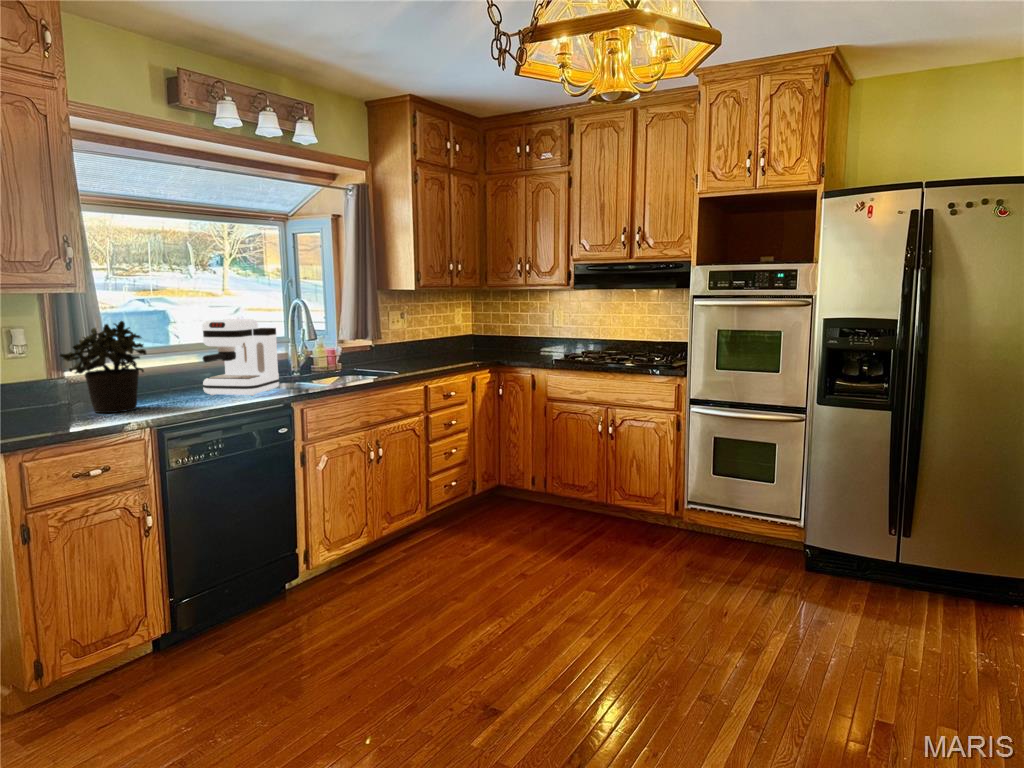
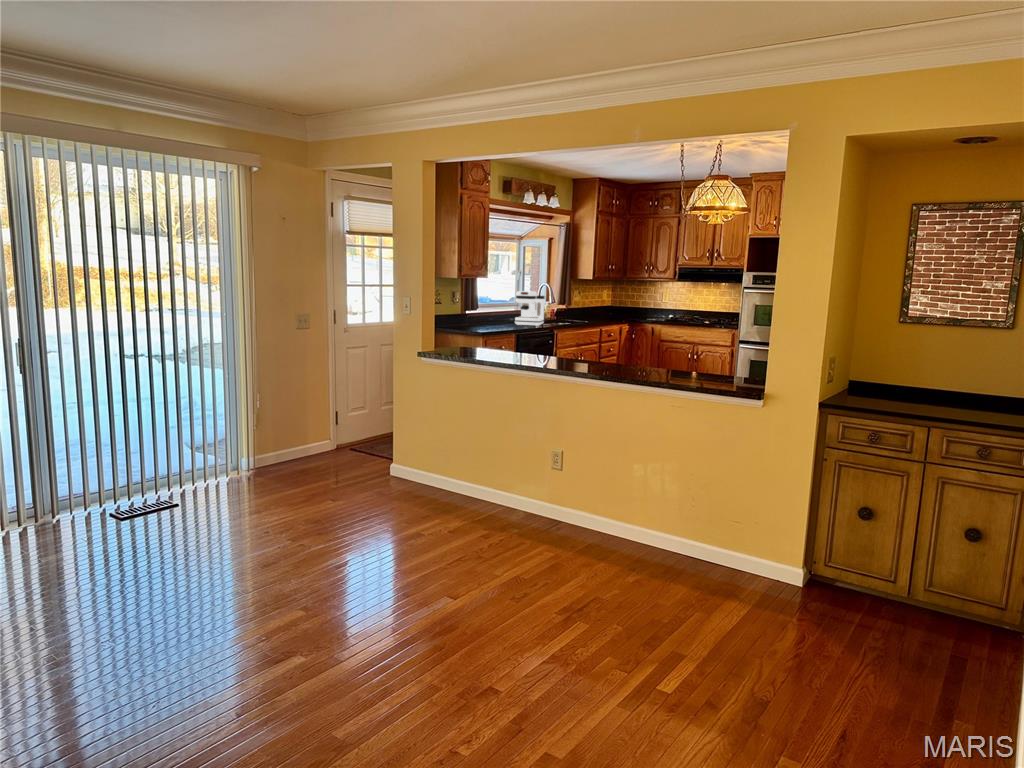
potted plant: present [59,321,146,413] -> none [475,290,509,328]

